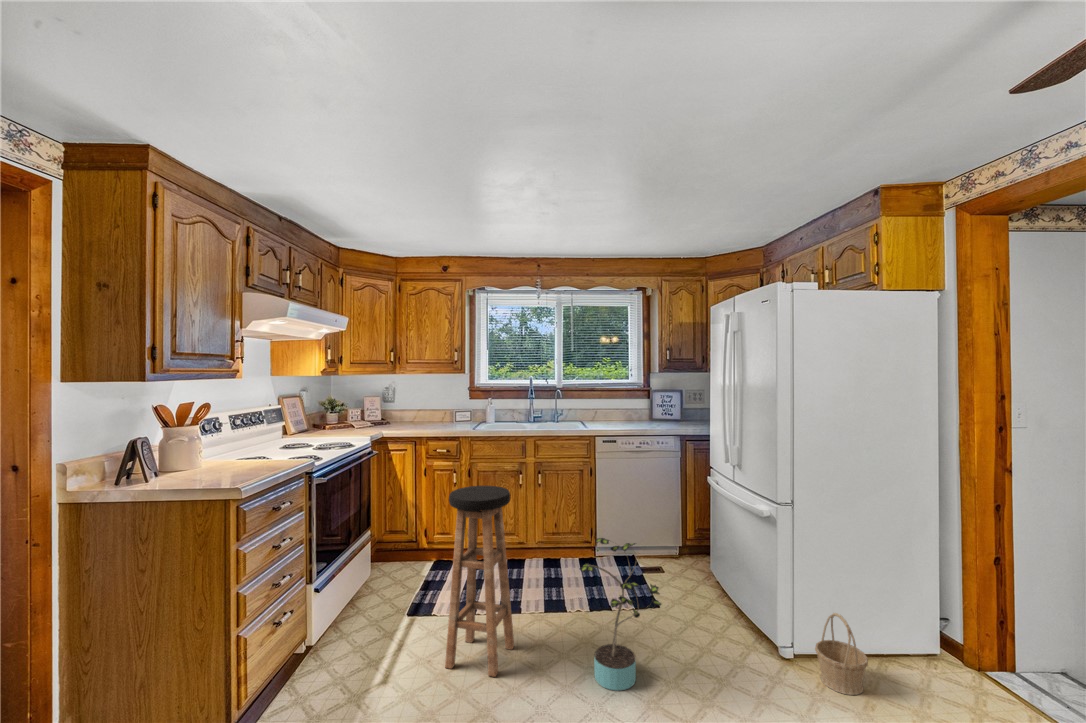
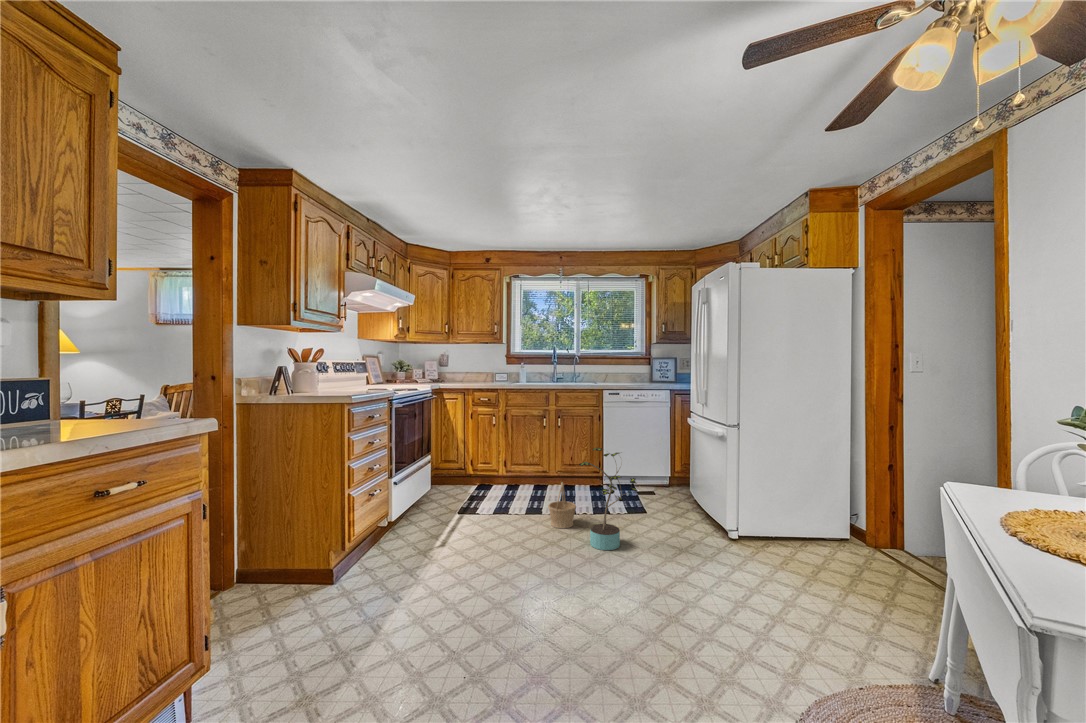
bar stool: present [445,486,514,677] -> none [485,413,534,541]
basket: present [815,613,868,695] -> present [548,482,576,528]

